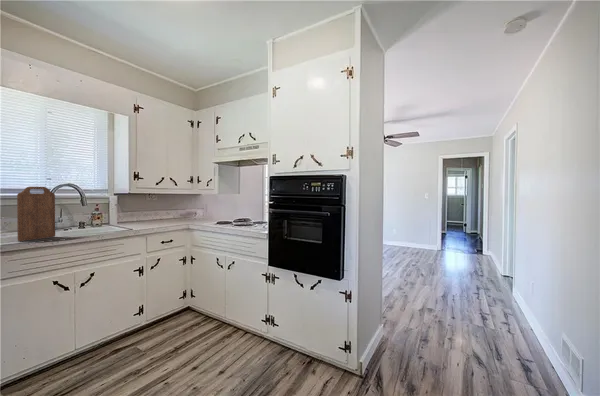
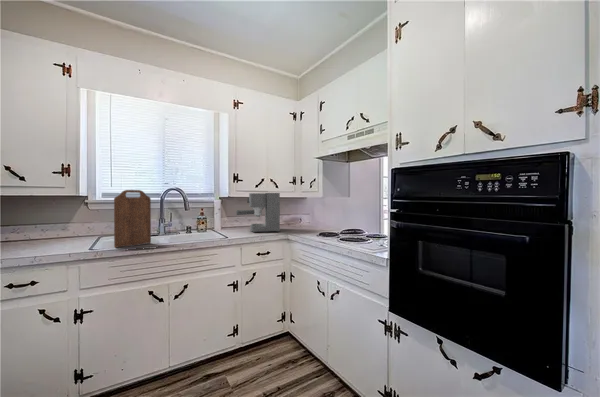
coffee maker: none [137,190,180,225] -> present [236,193,280,233]

